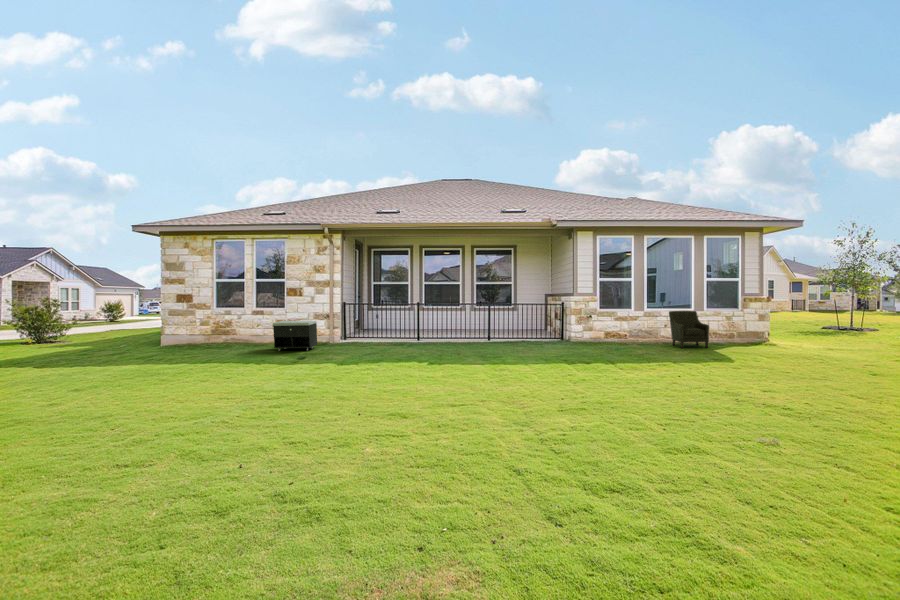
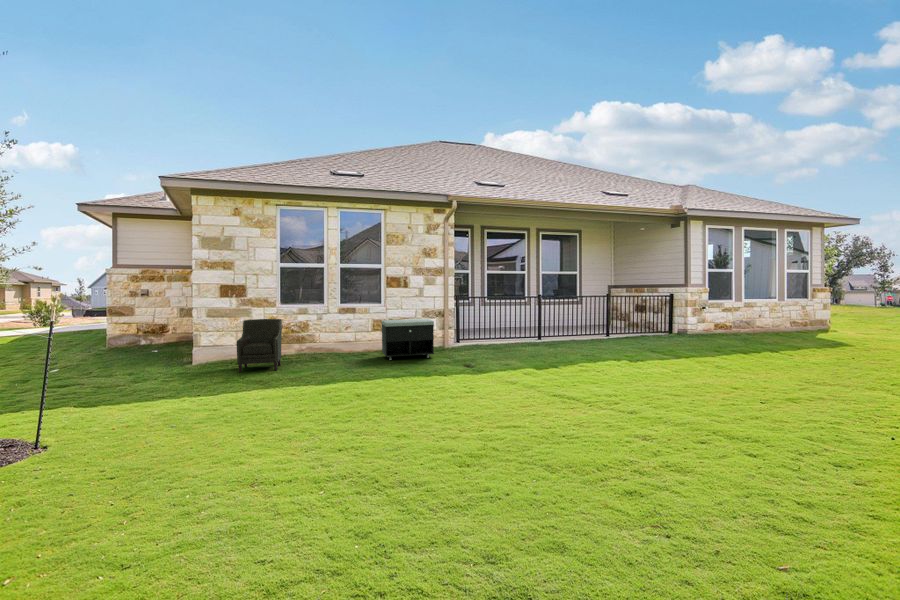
chair: present [669,311,709,348] -> present [237,319,282,372]

